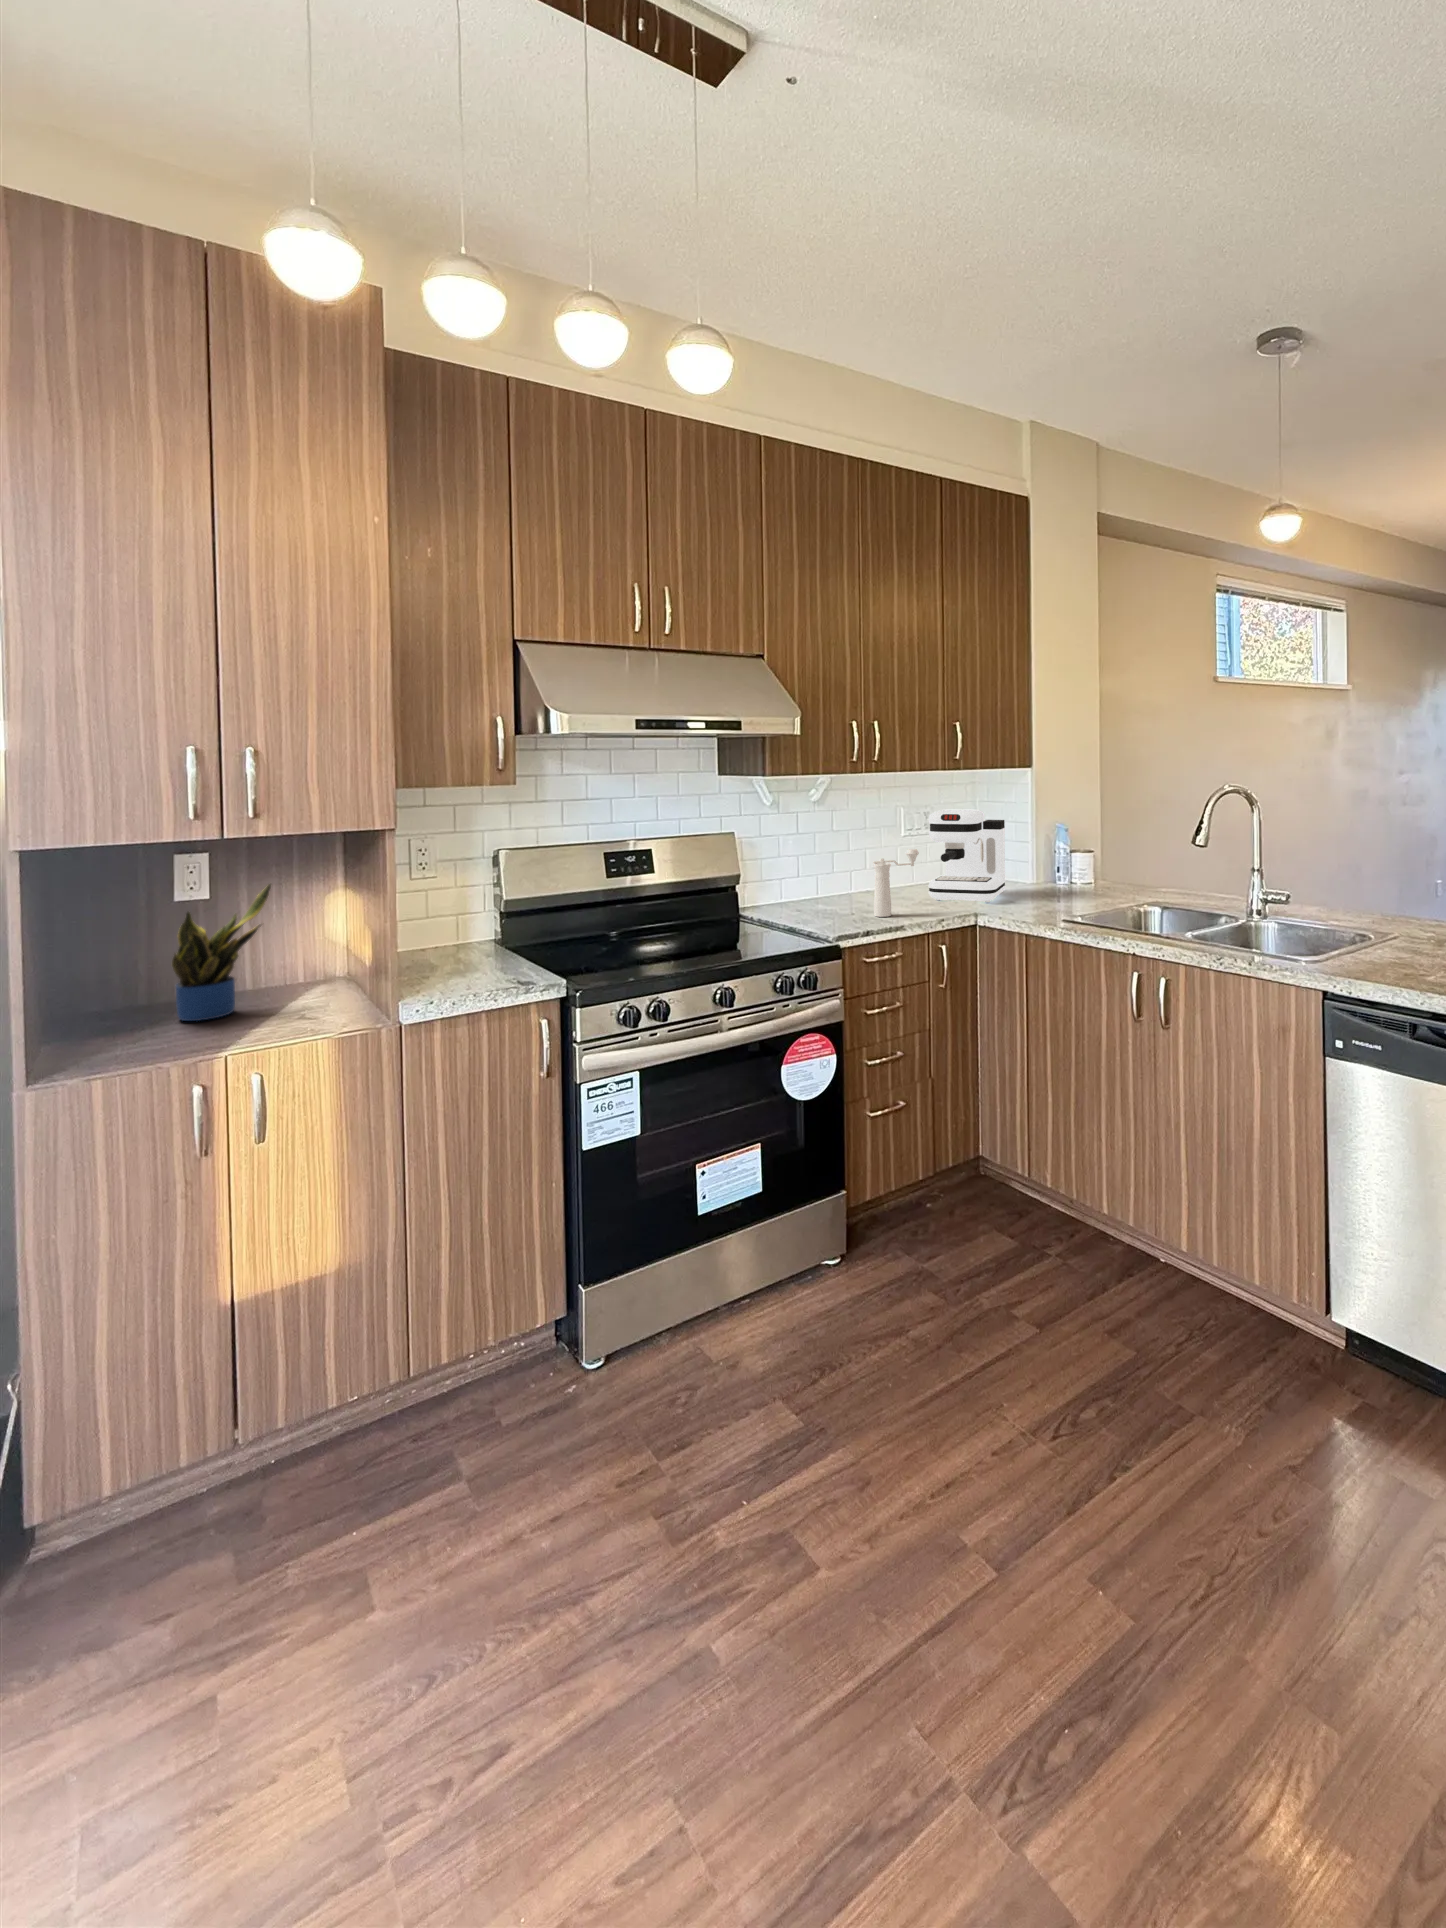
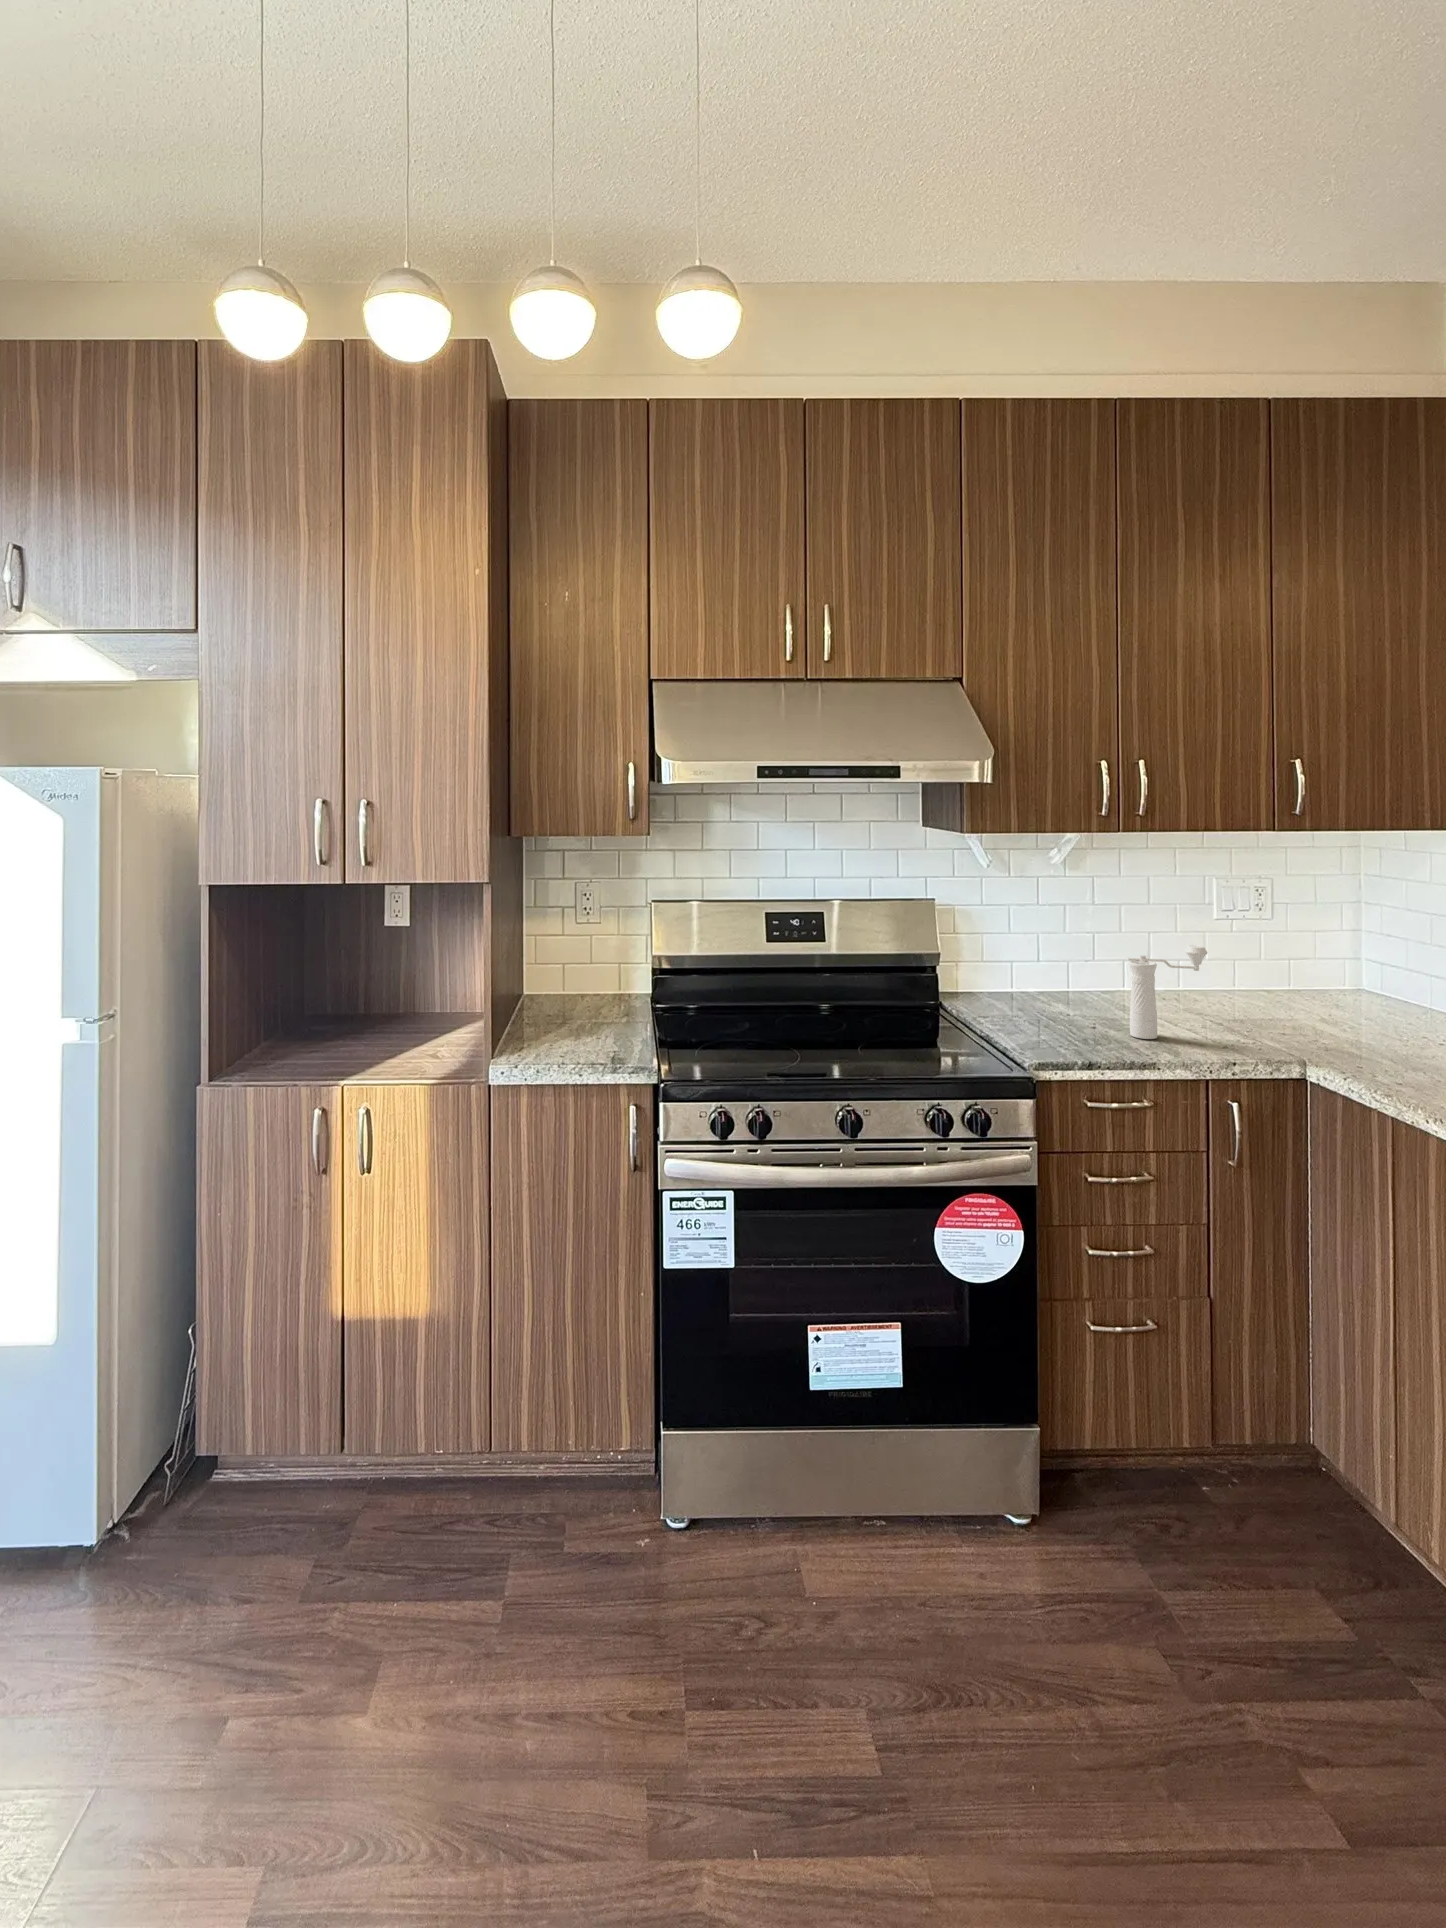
coffee maker: present [928,809,1005,902] -> none [1243,887,1395,1040]
potted plant: present [172,885,271,1021] -> none [349,923,427,1043]

